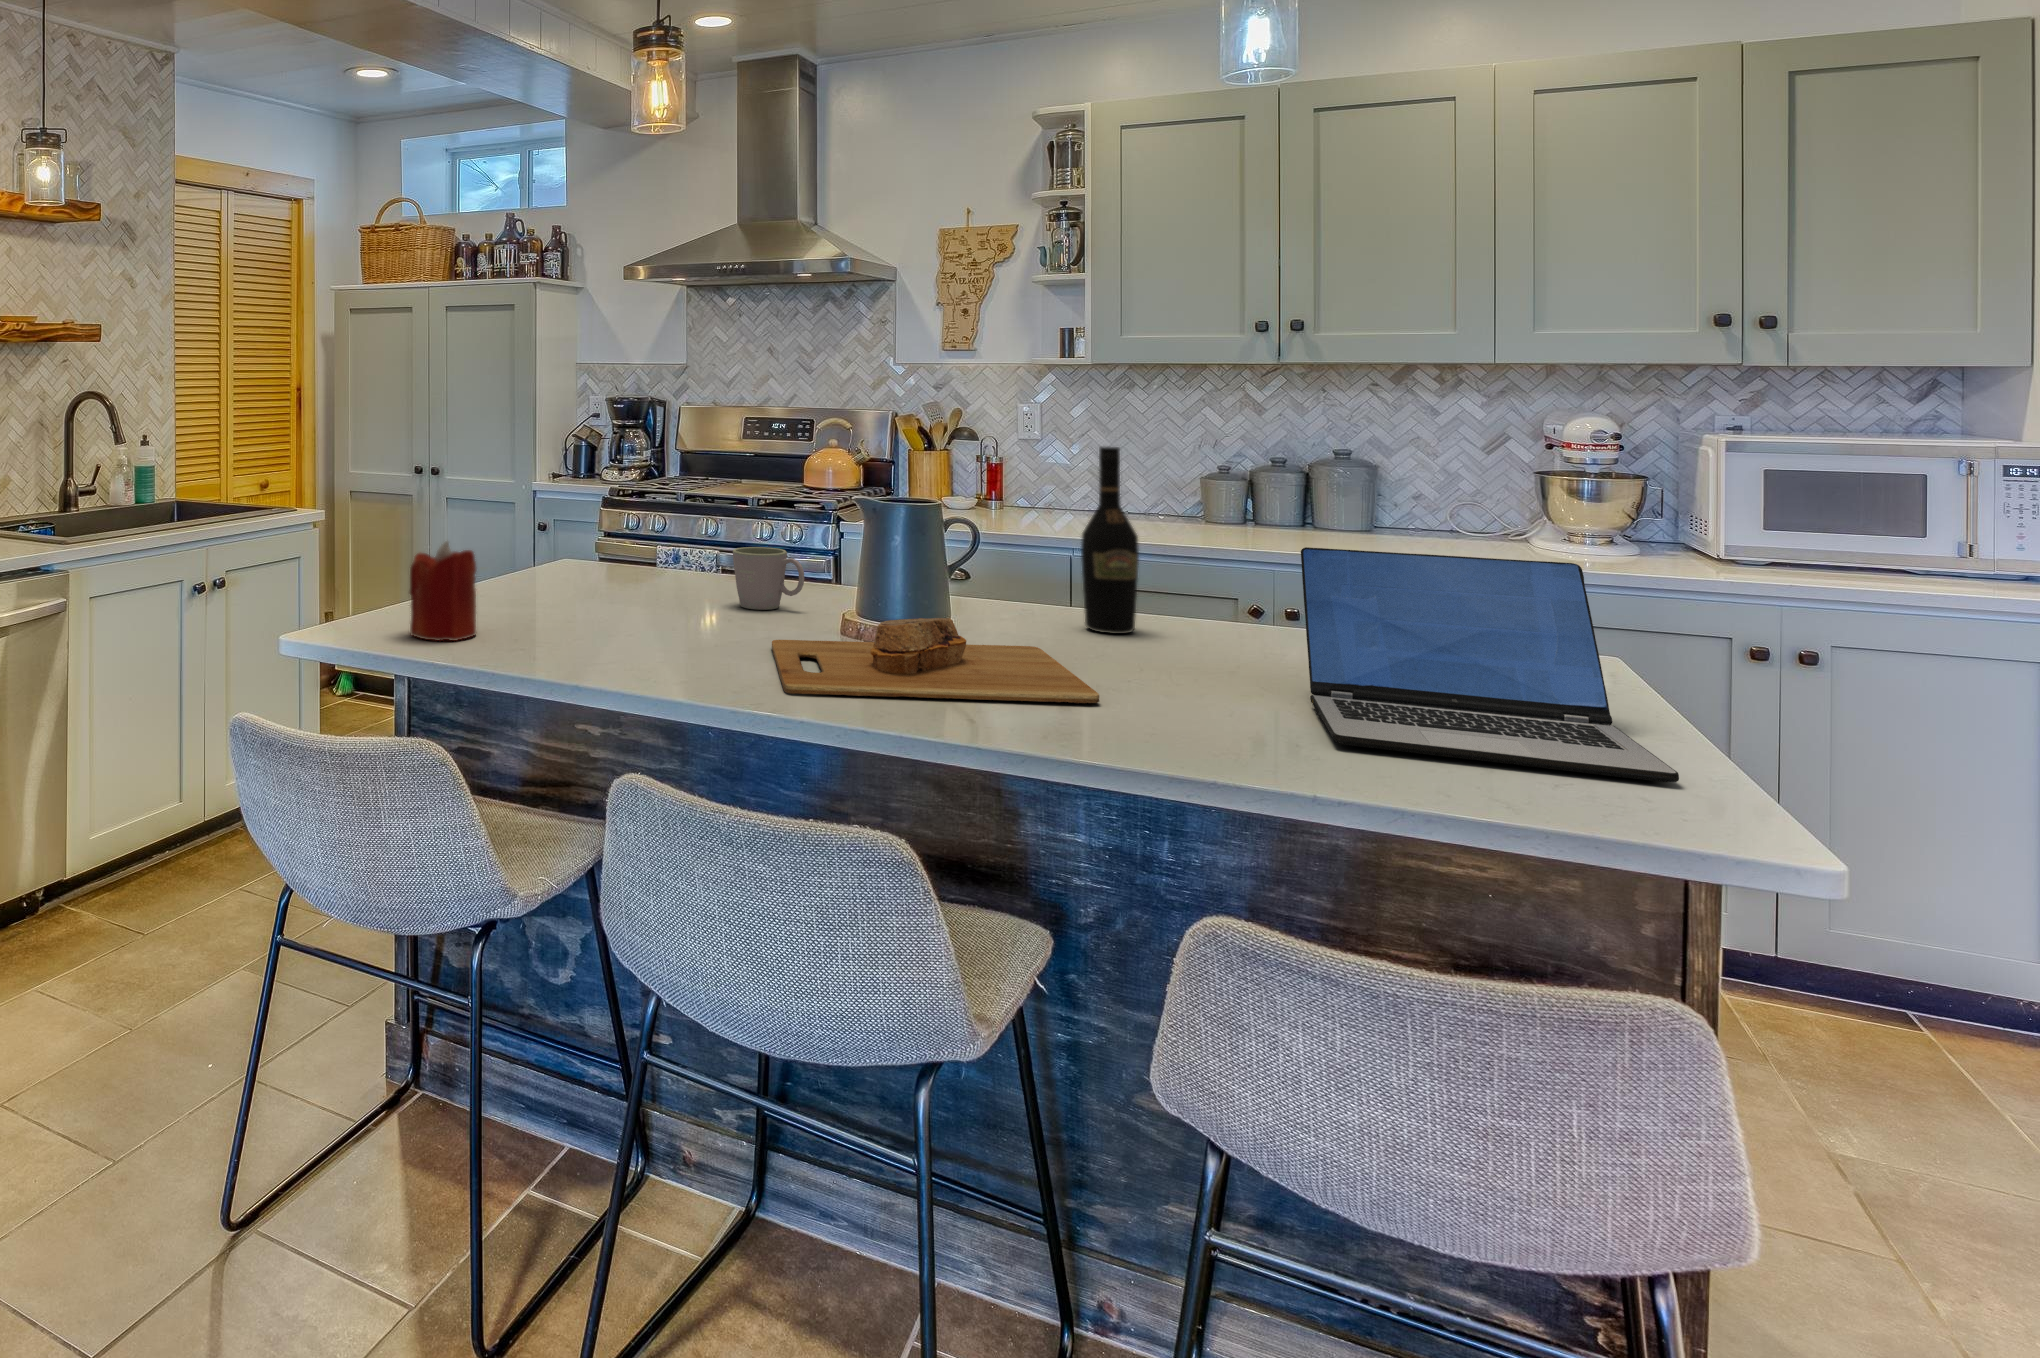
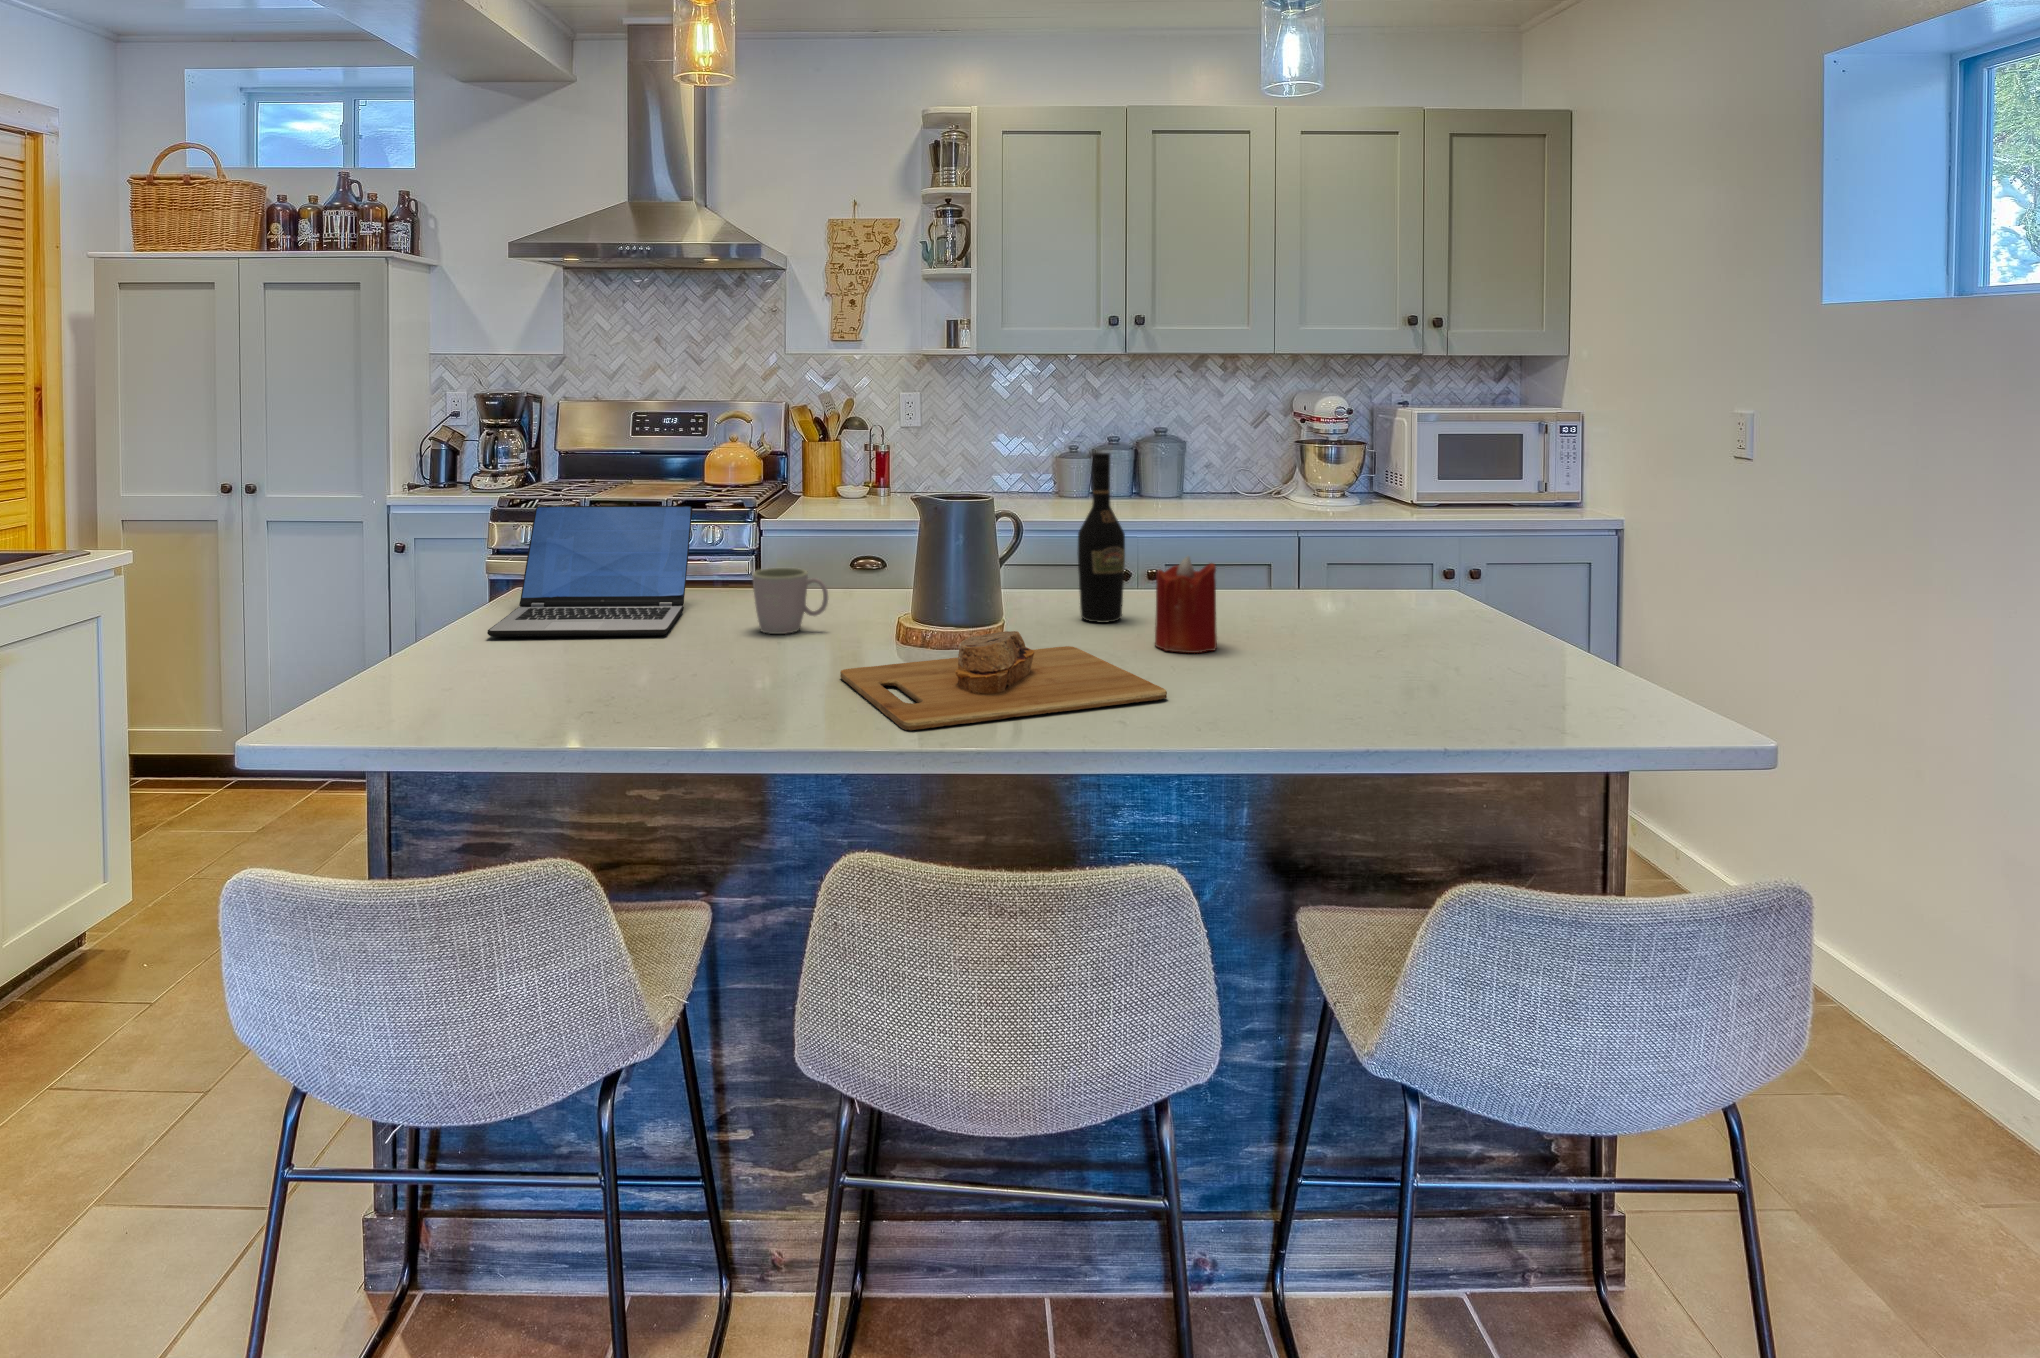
candle: present [410,541,476,641] -> present [1155,556,1217,653]
laptop: present [1301,547,1679,782] -> present [487,506,692,637]

